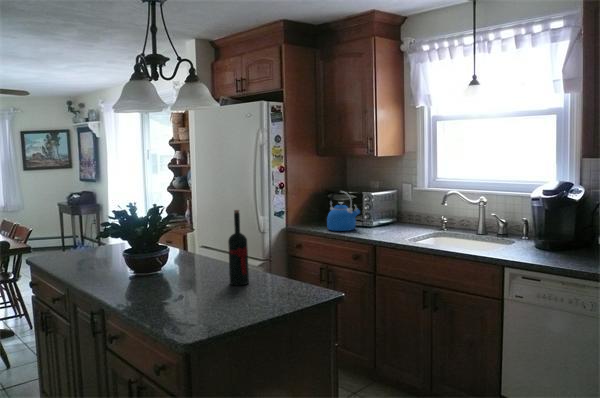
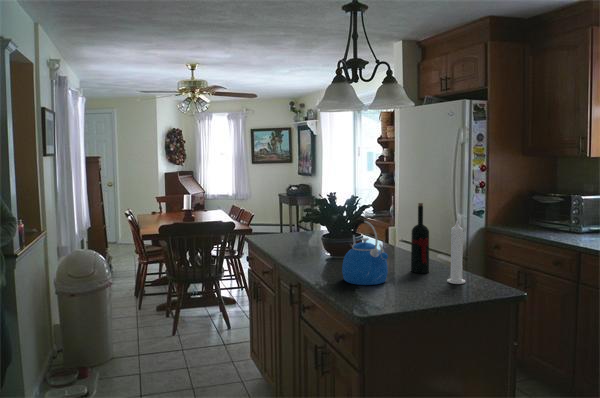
kettle: present [327,191,360,231] -> present [342,220,388,285]
candle: none [271,227,290,294] -> present [447,221,465,284]

